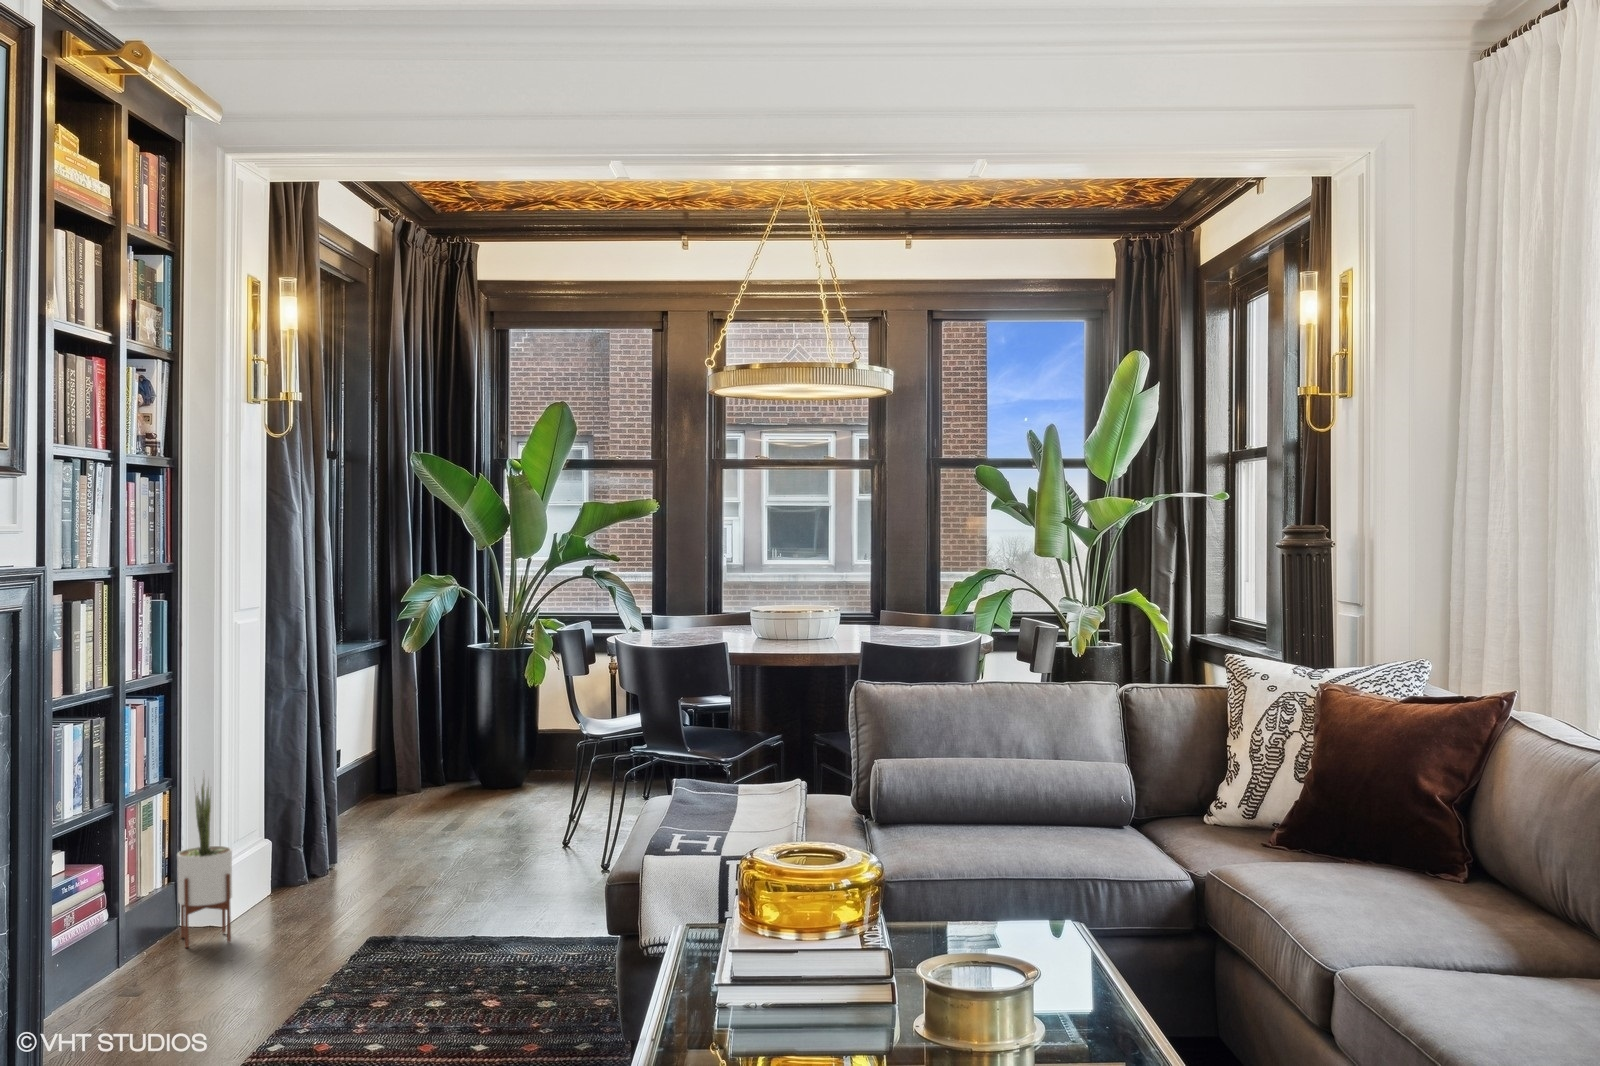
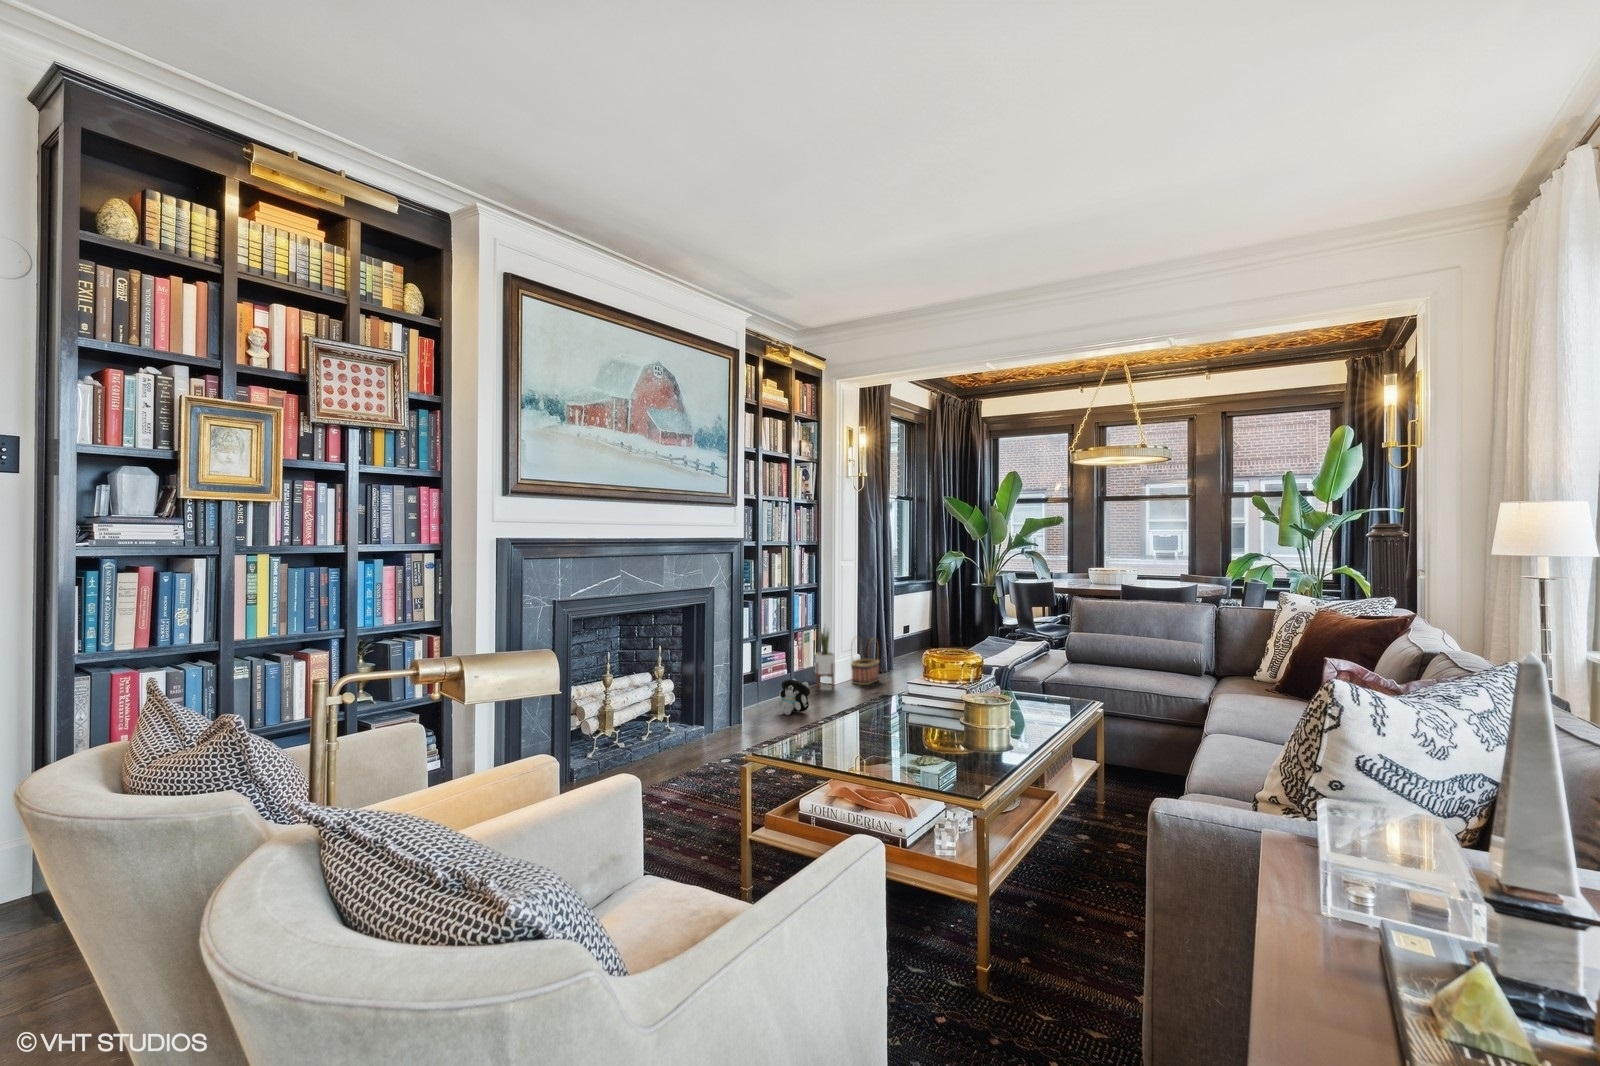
basket: none [258,796,323,915] -> present [851,659,879,685]
plush toy: none [128,935,223,1037] -> present [777,679,810,715]

